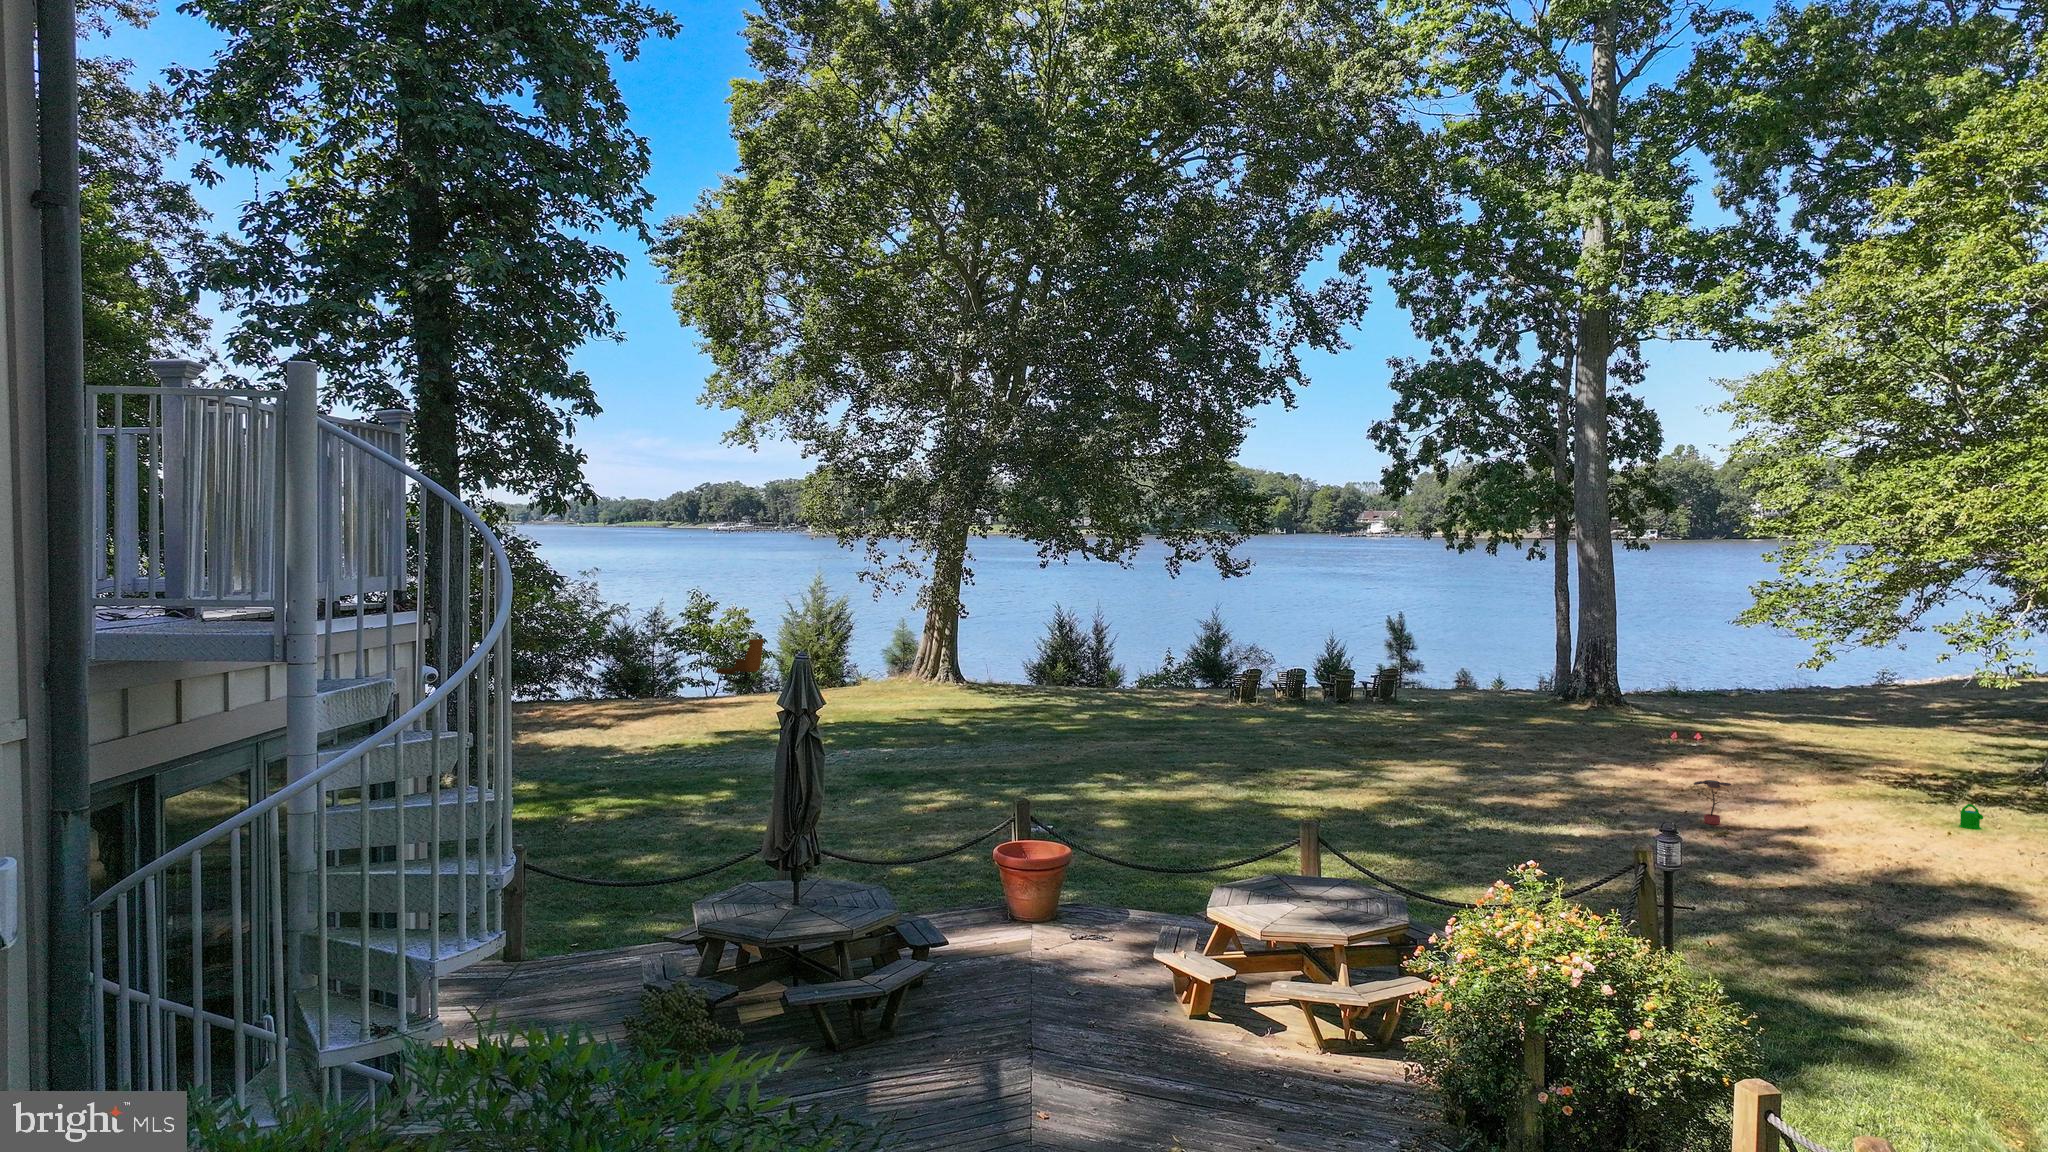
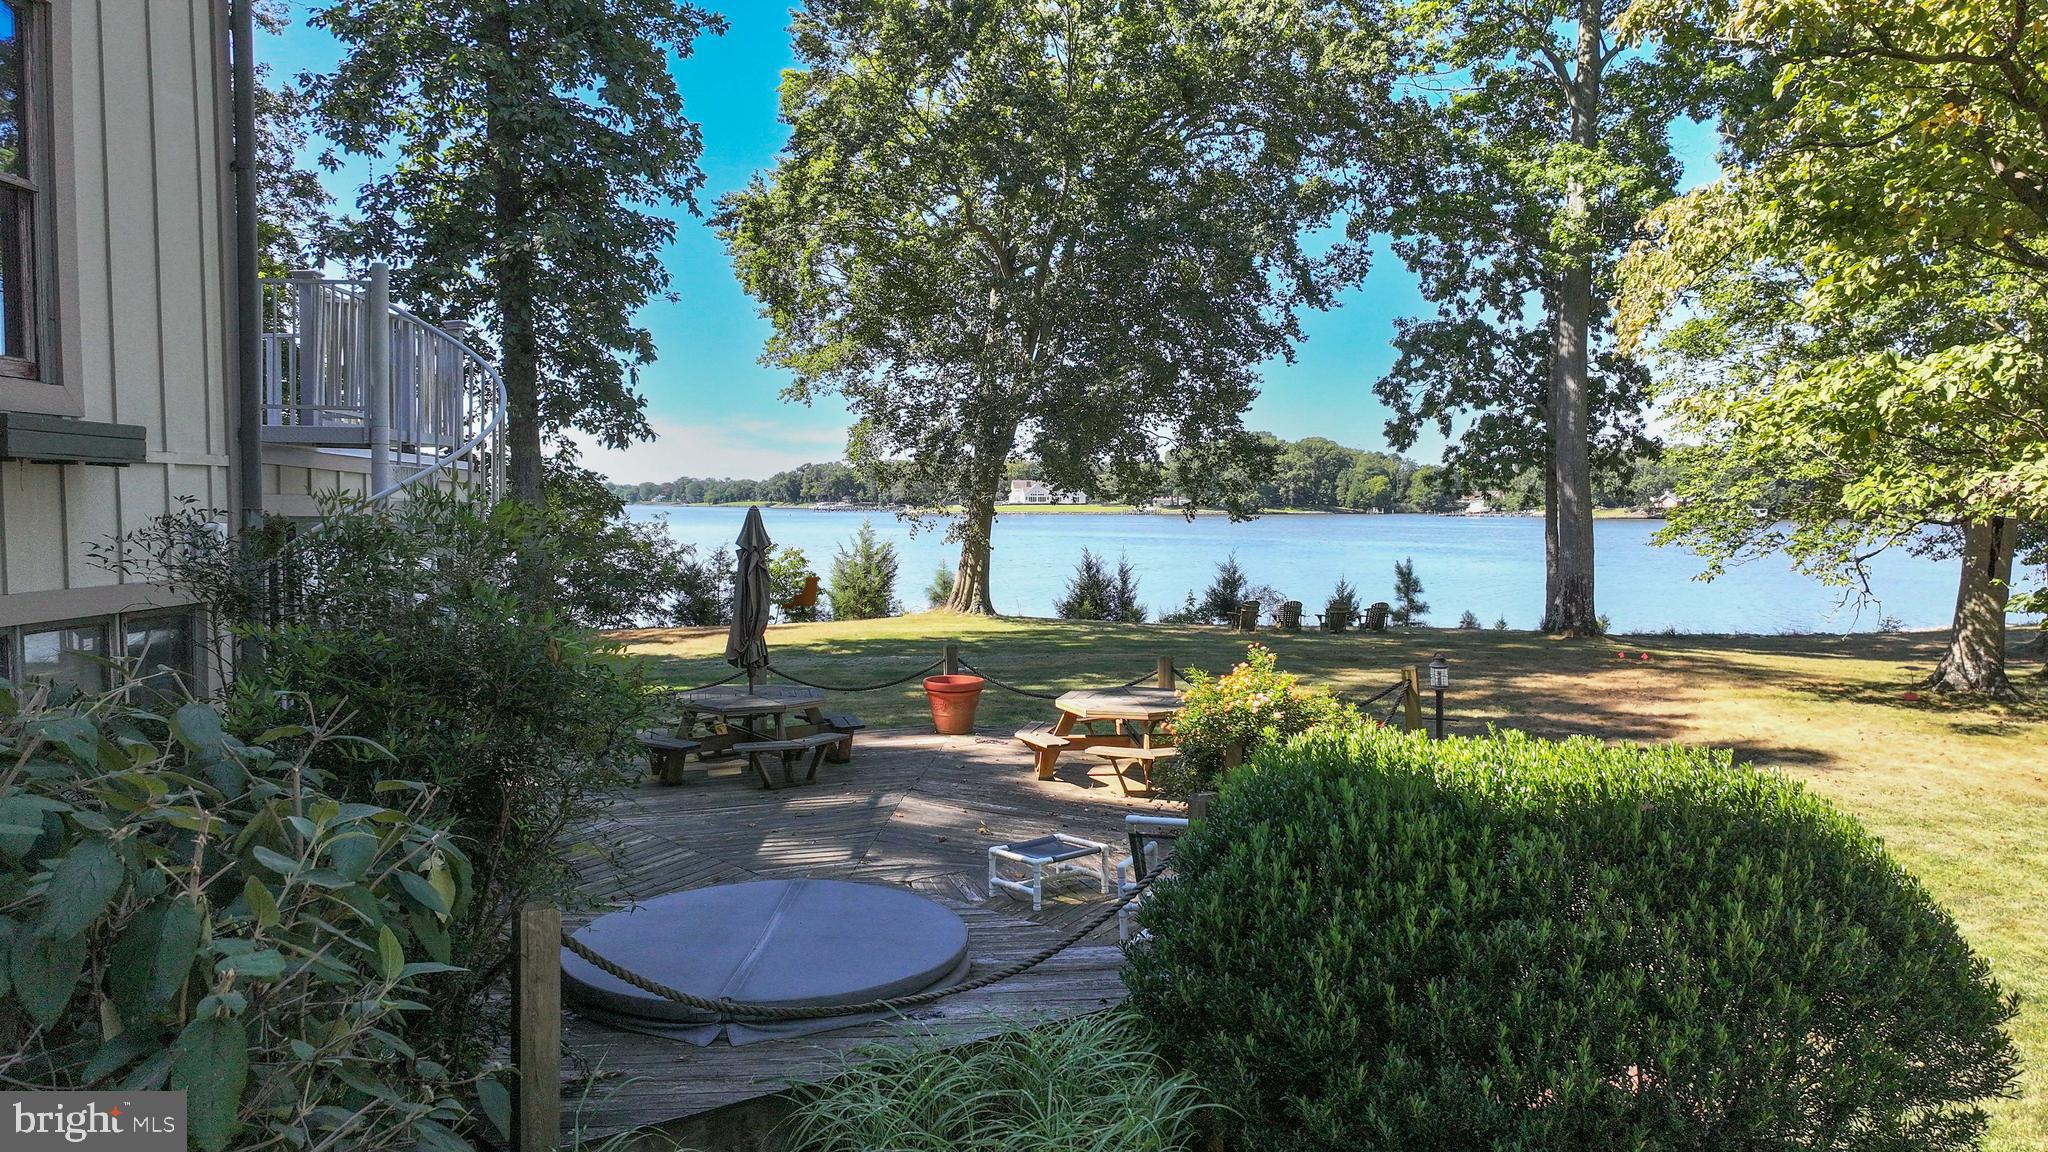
potted plant: present [1694,780,1731,825] -> present [1895,666,1928,700]
watering can: present [1959,804,1983,829] -> none [1855,700,1875,722]

